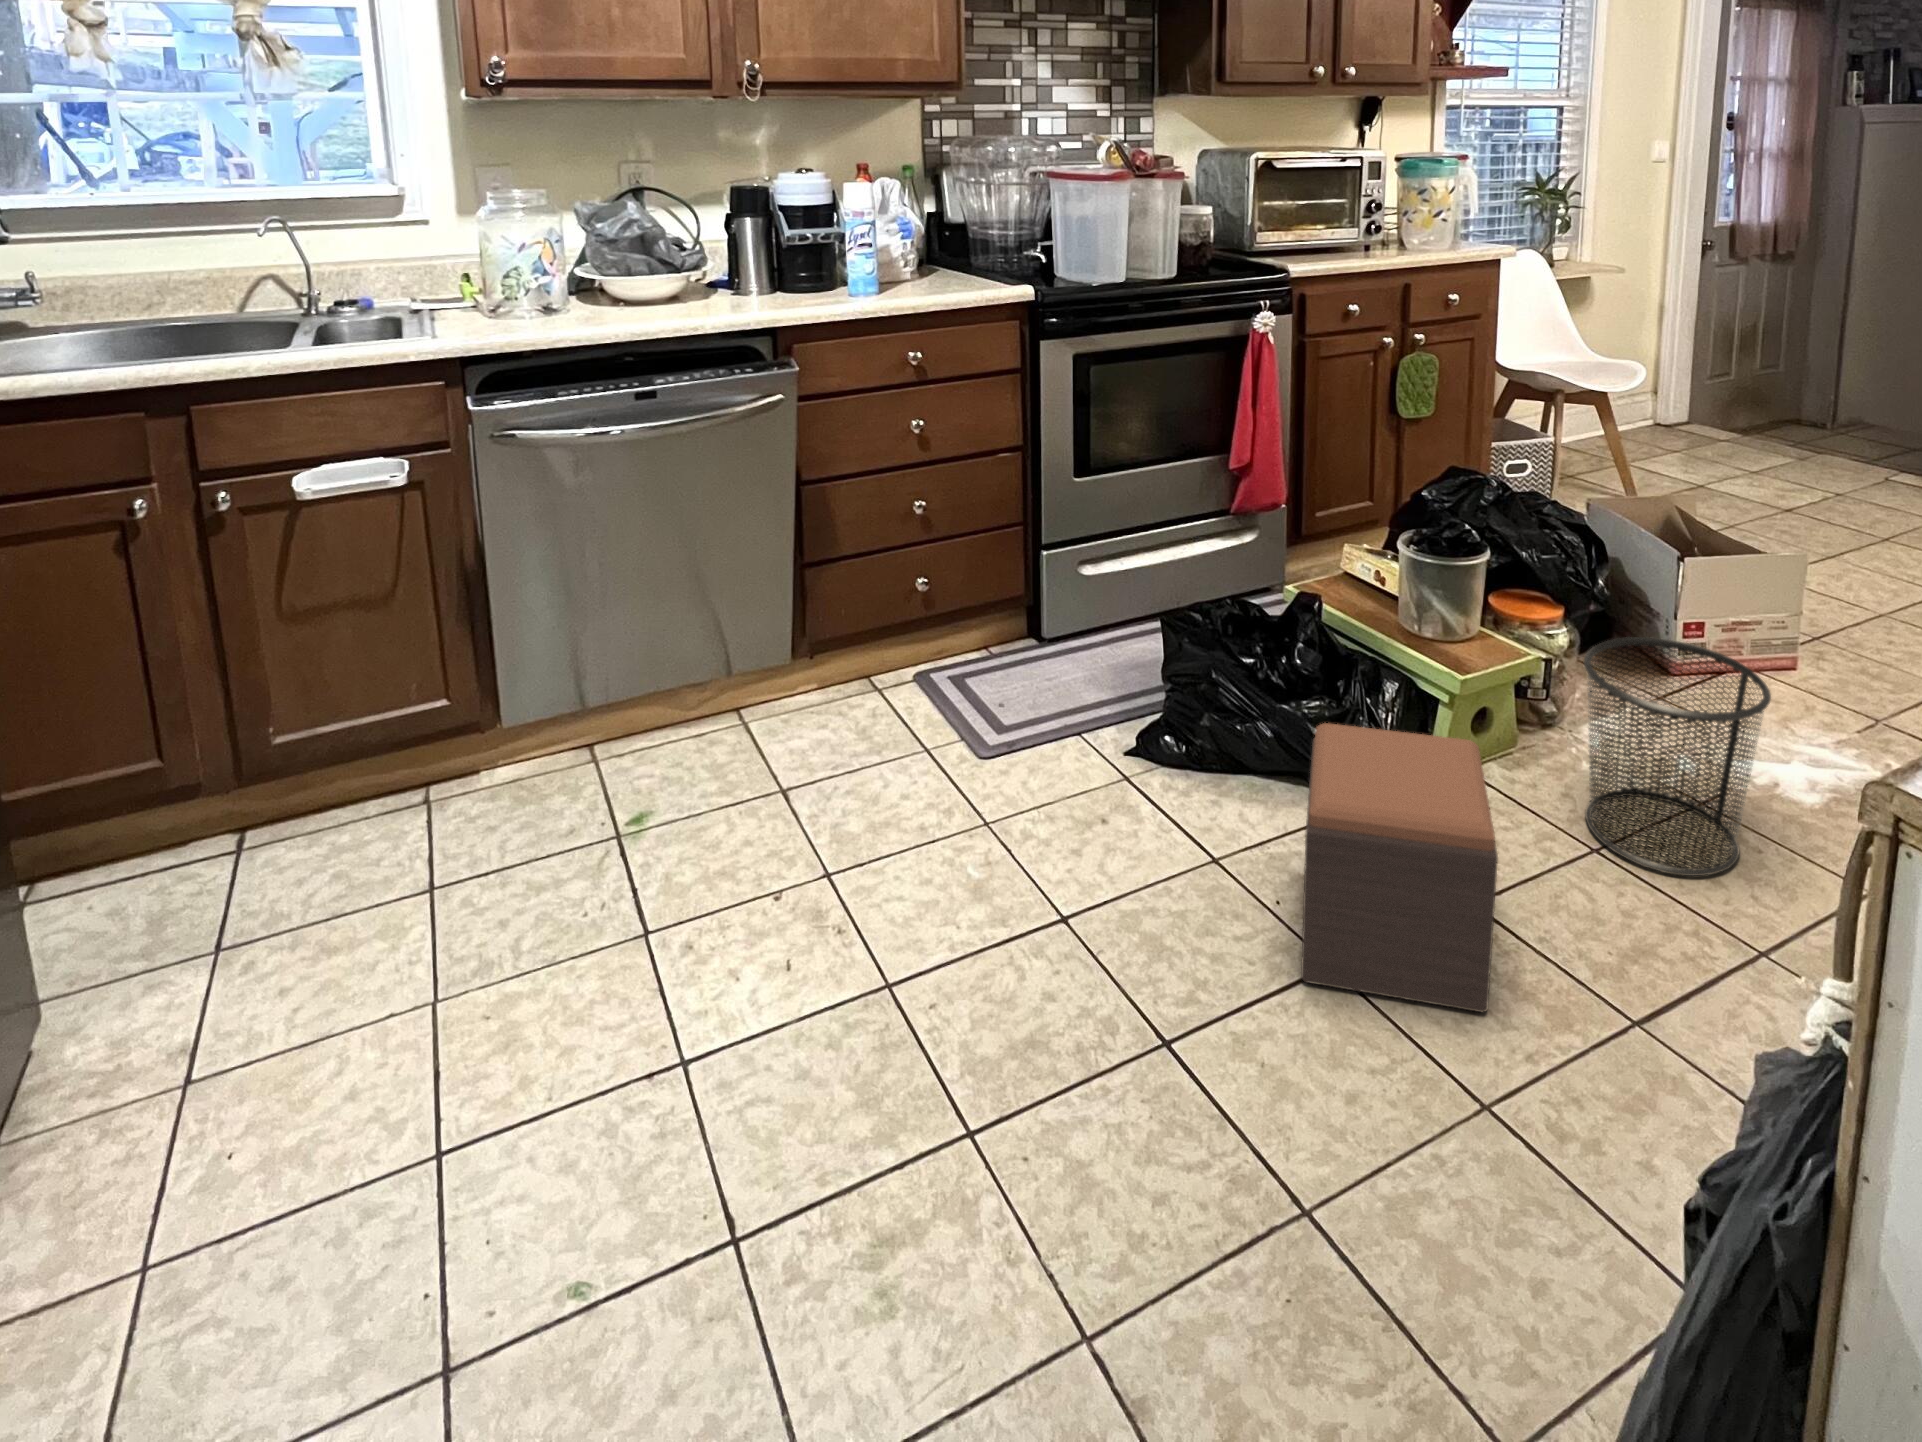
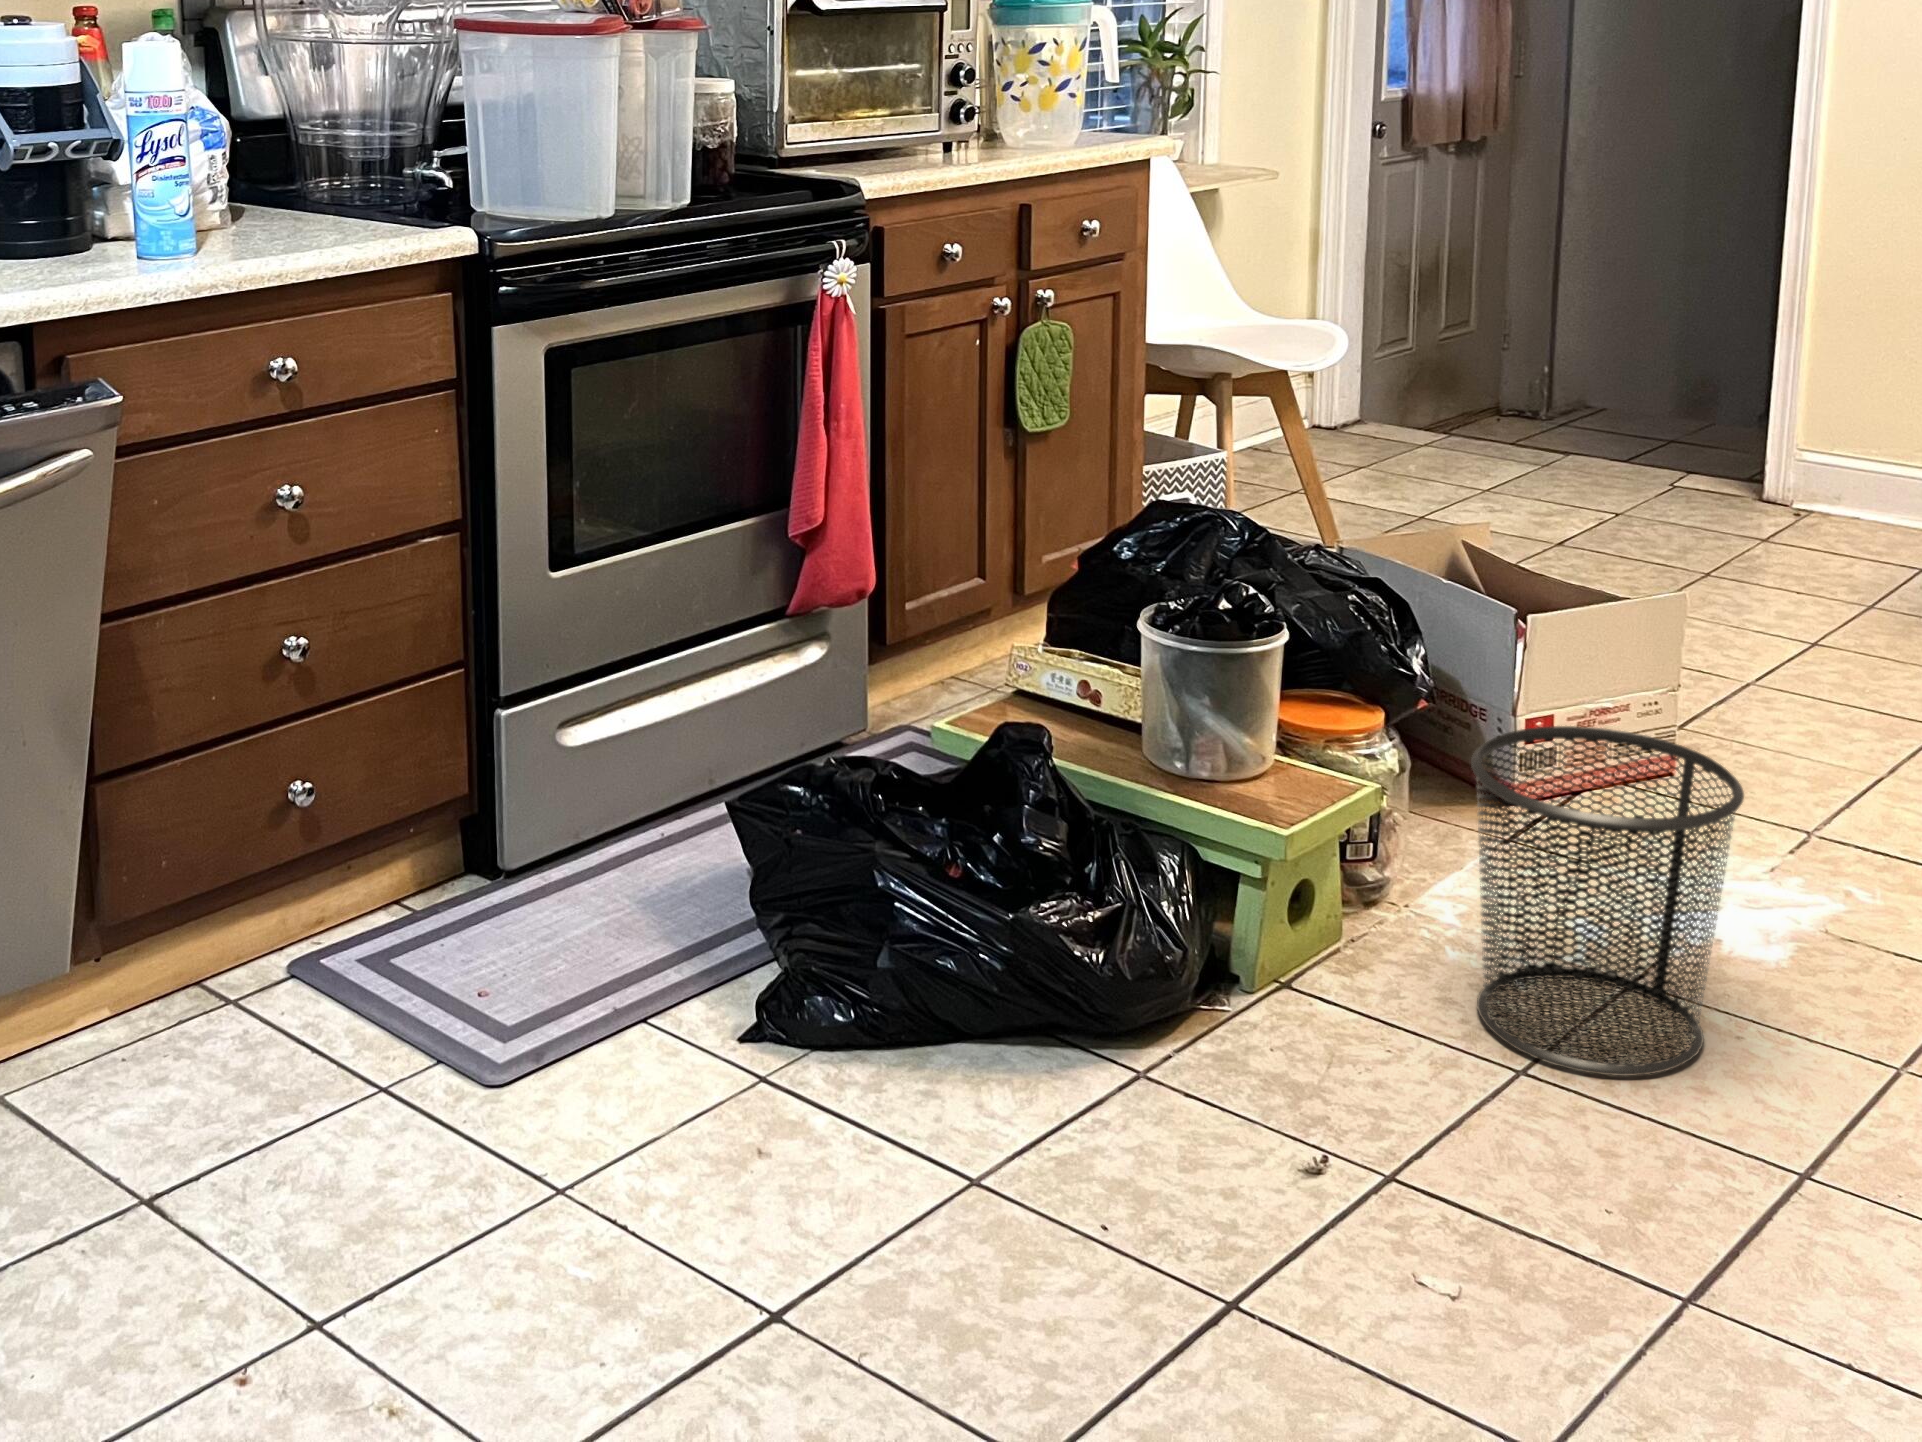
footstool: present [1301,723,1498,1012] -> none [1124,904,1484,1324]

